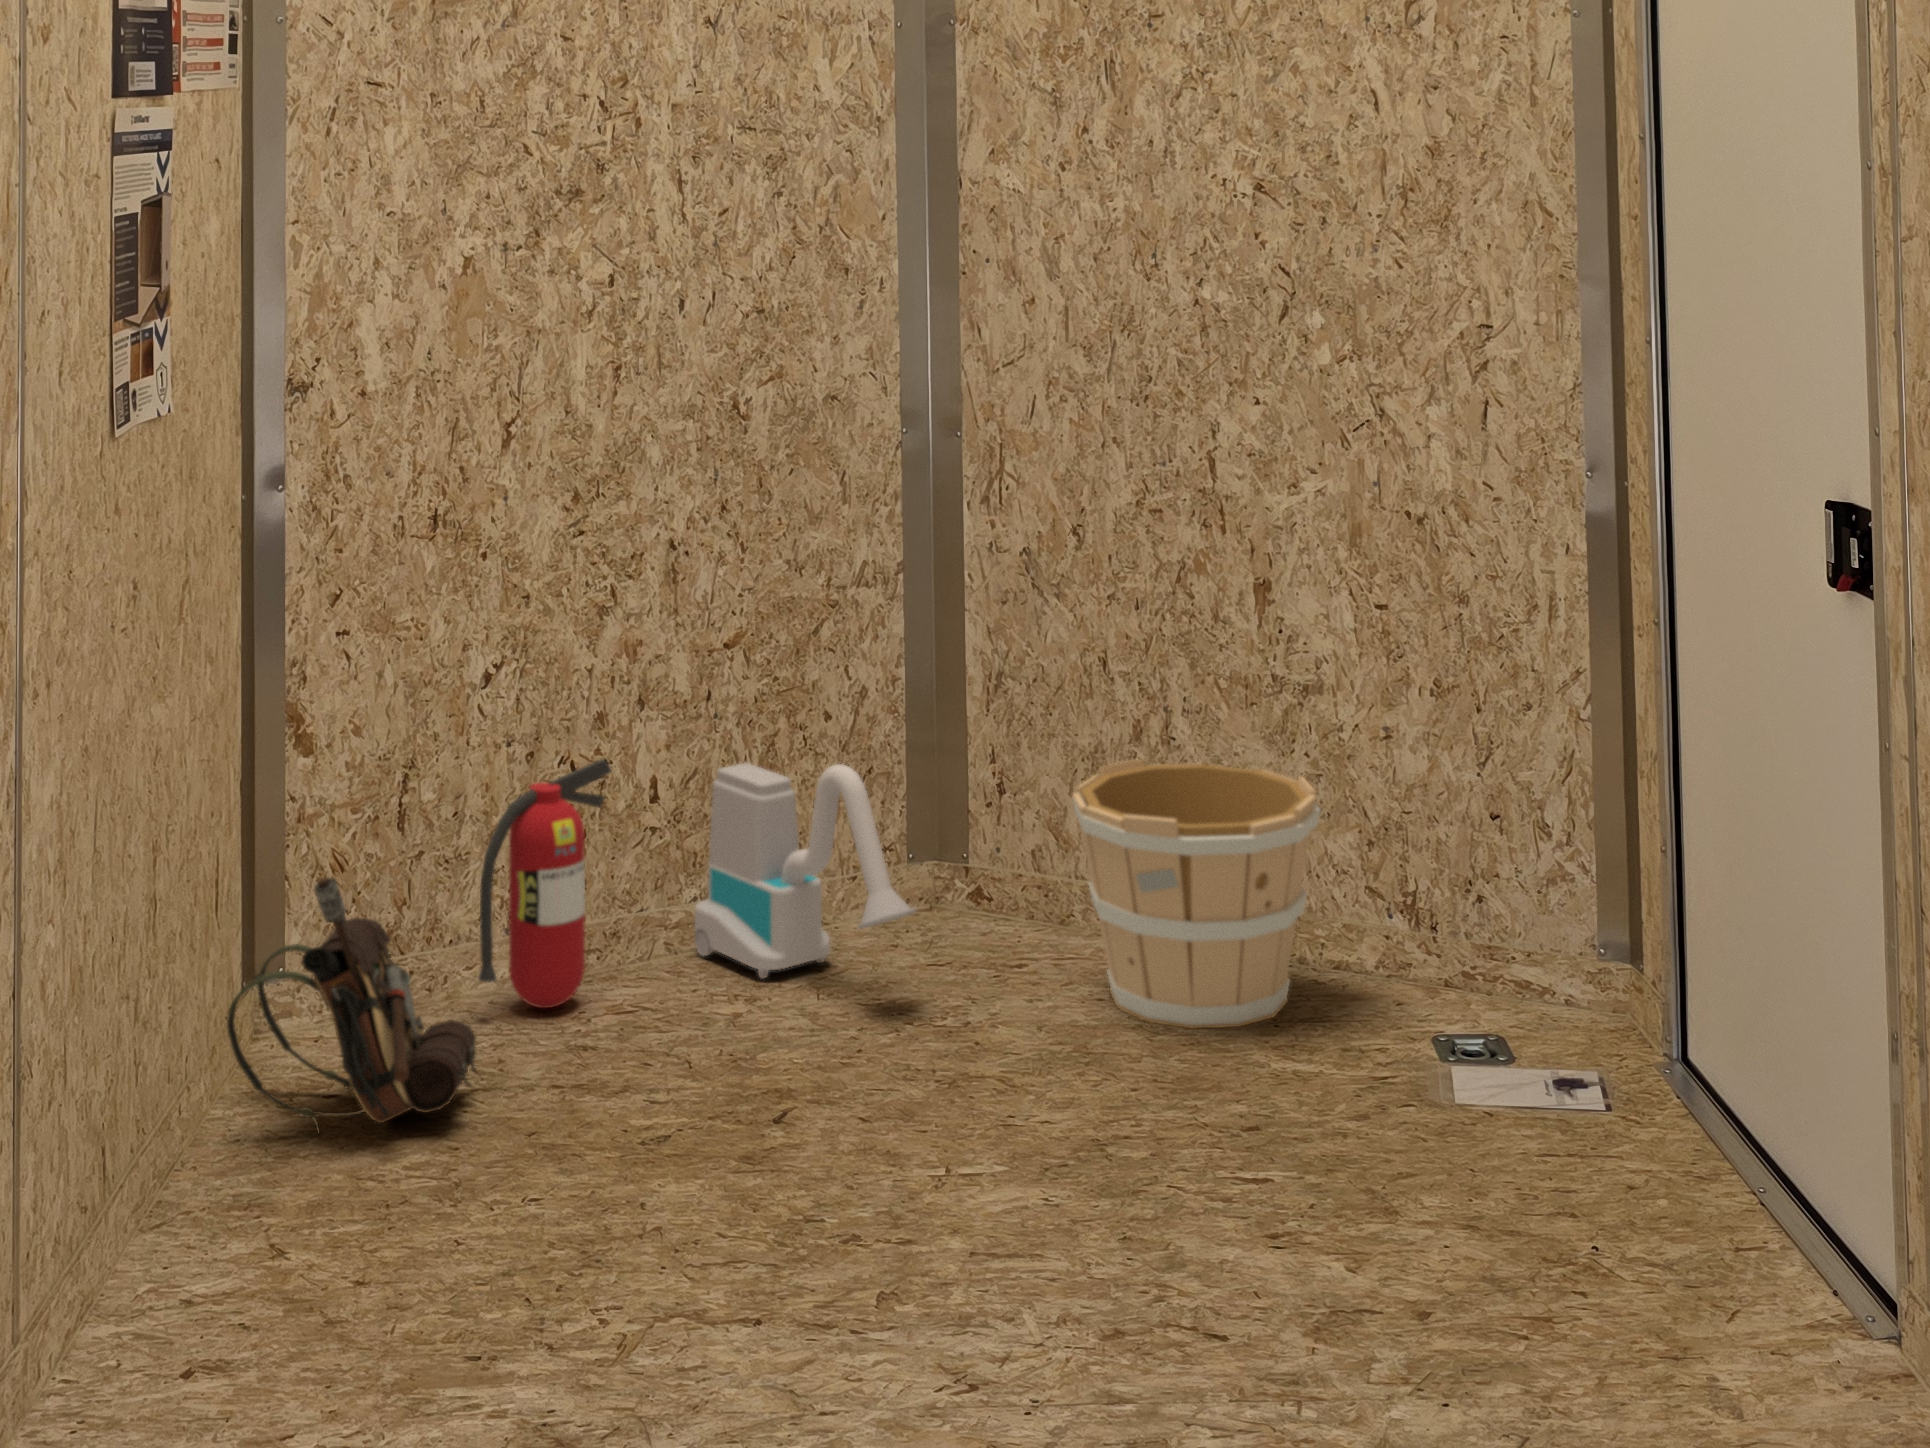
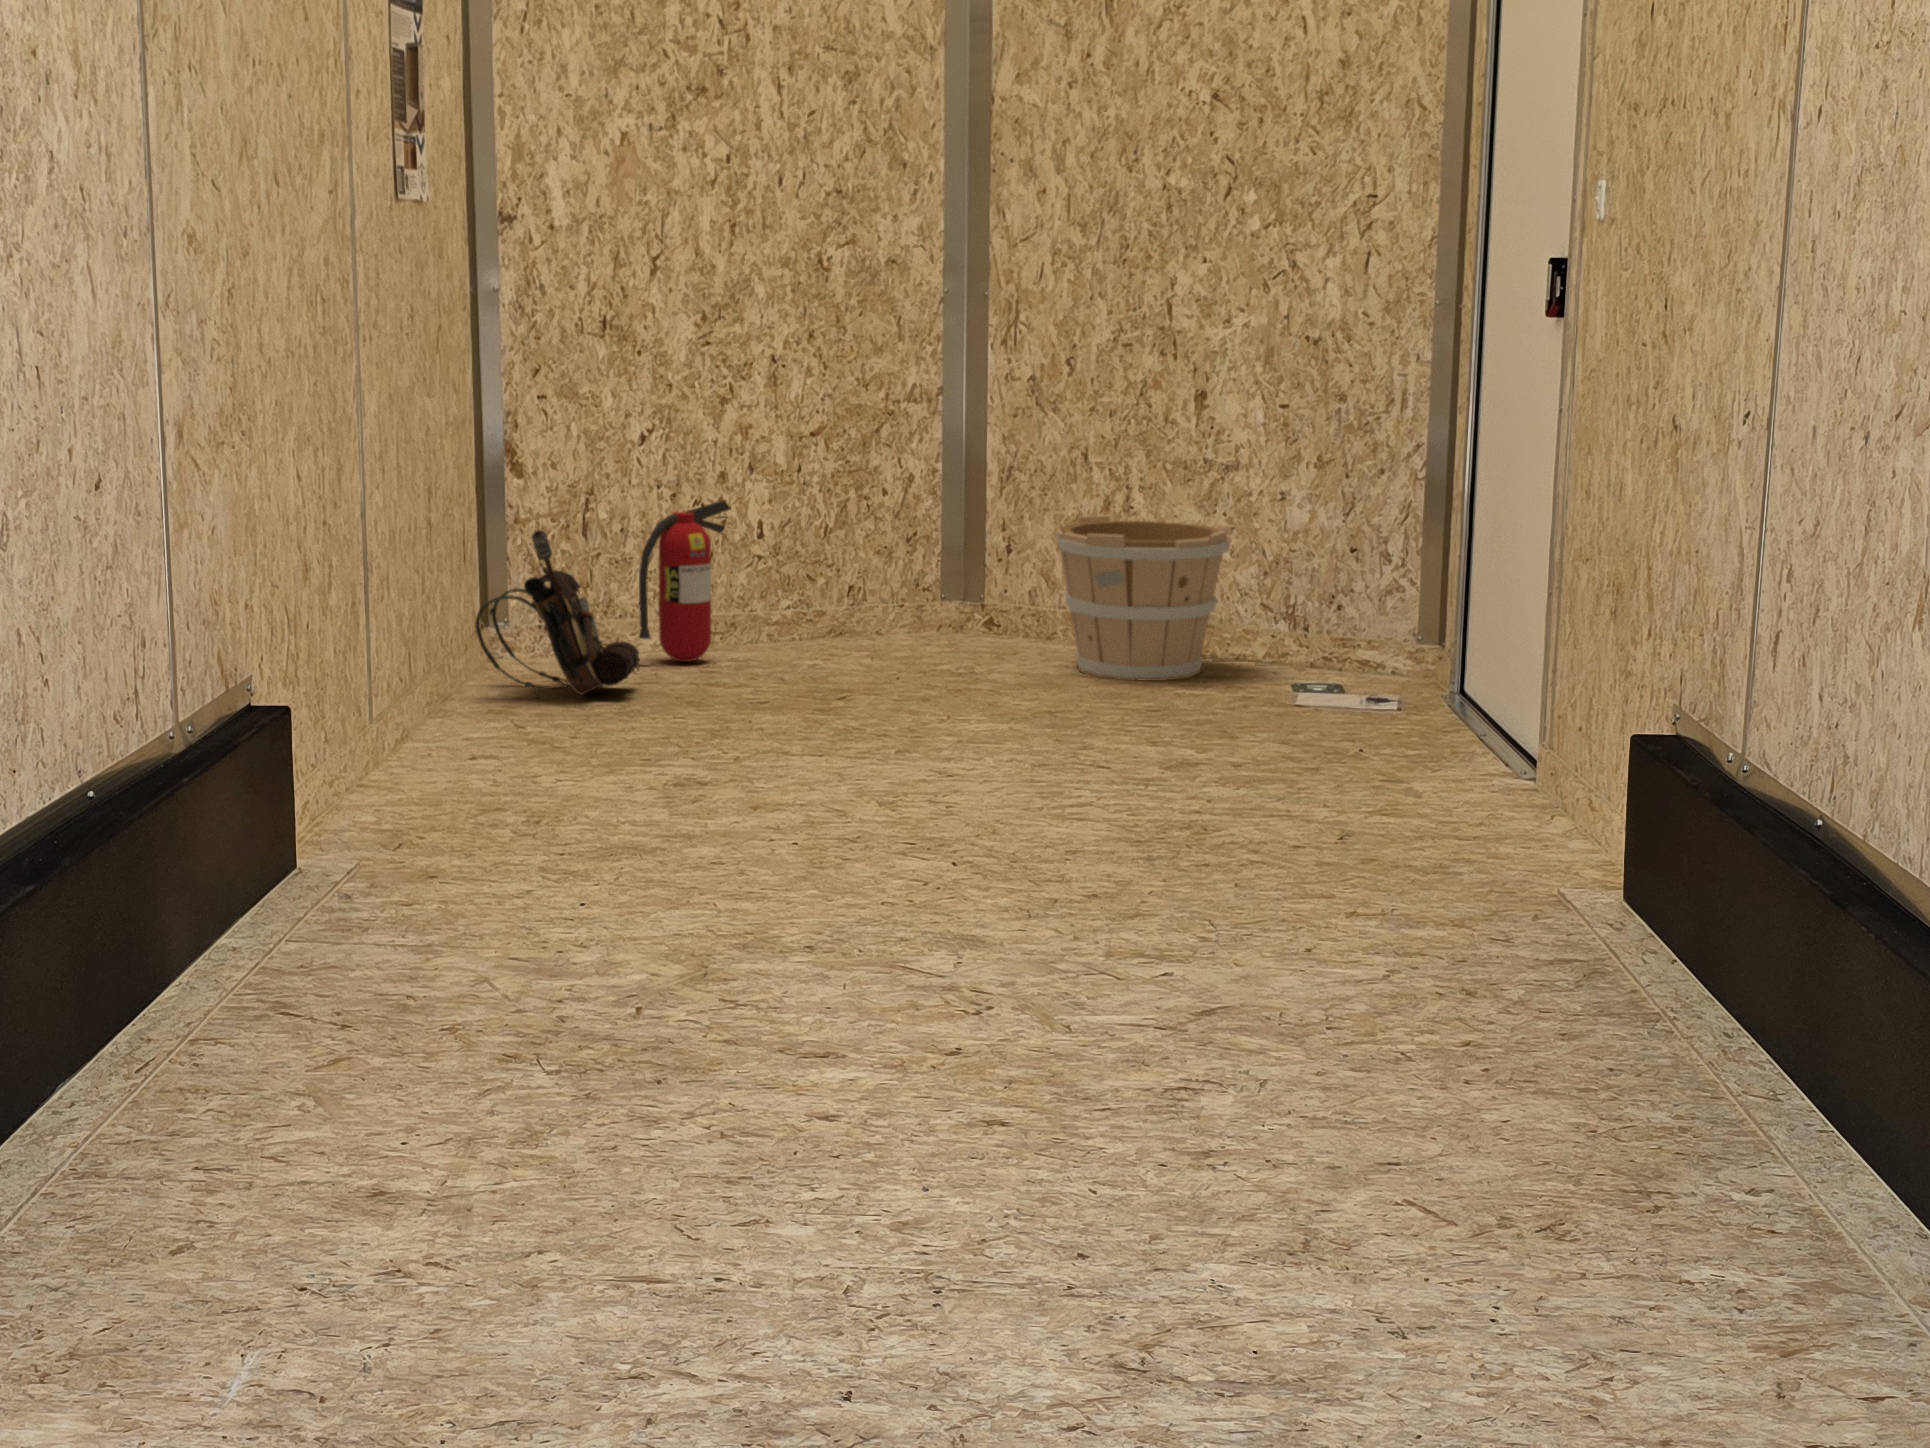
vacuum cleaner: present [695,763,916,978] -> none [788,506,942,656]

